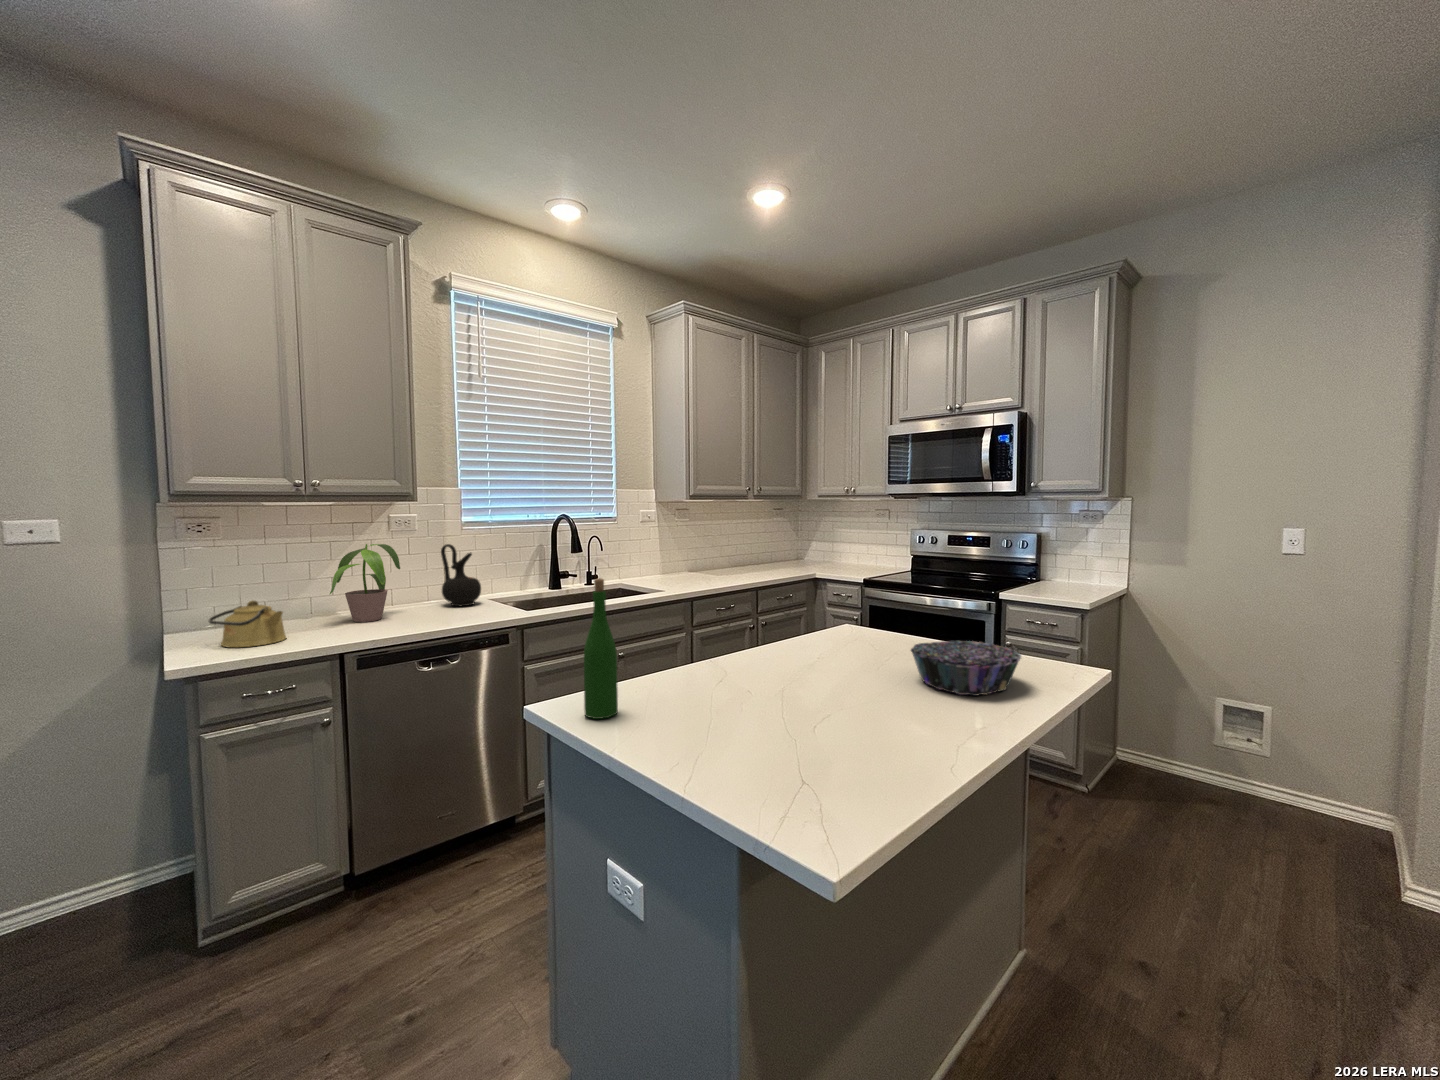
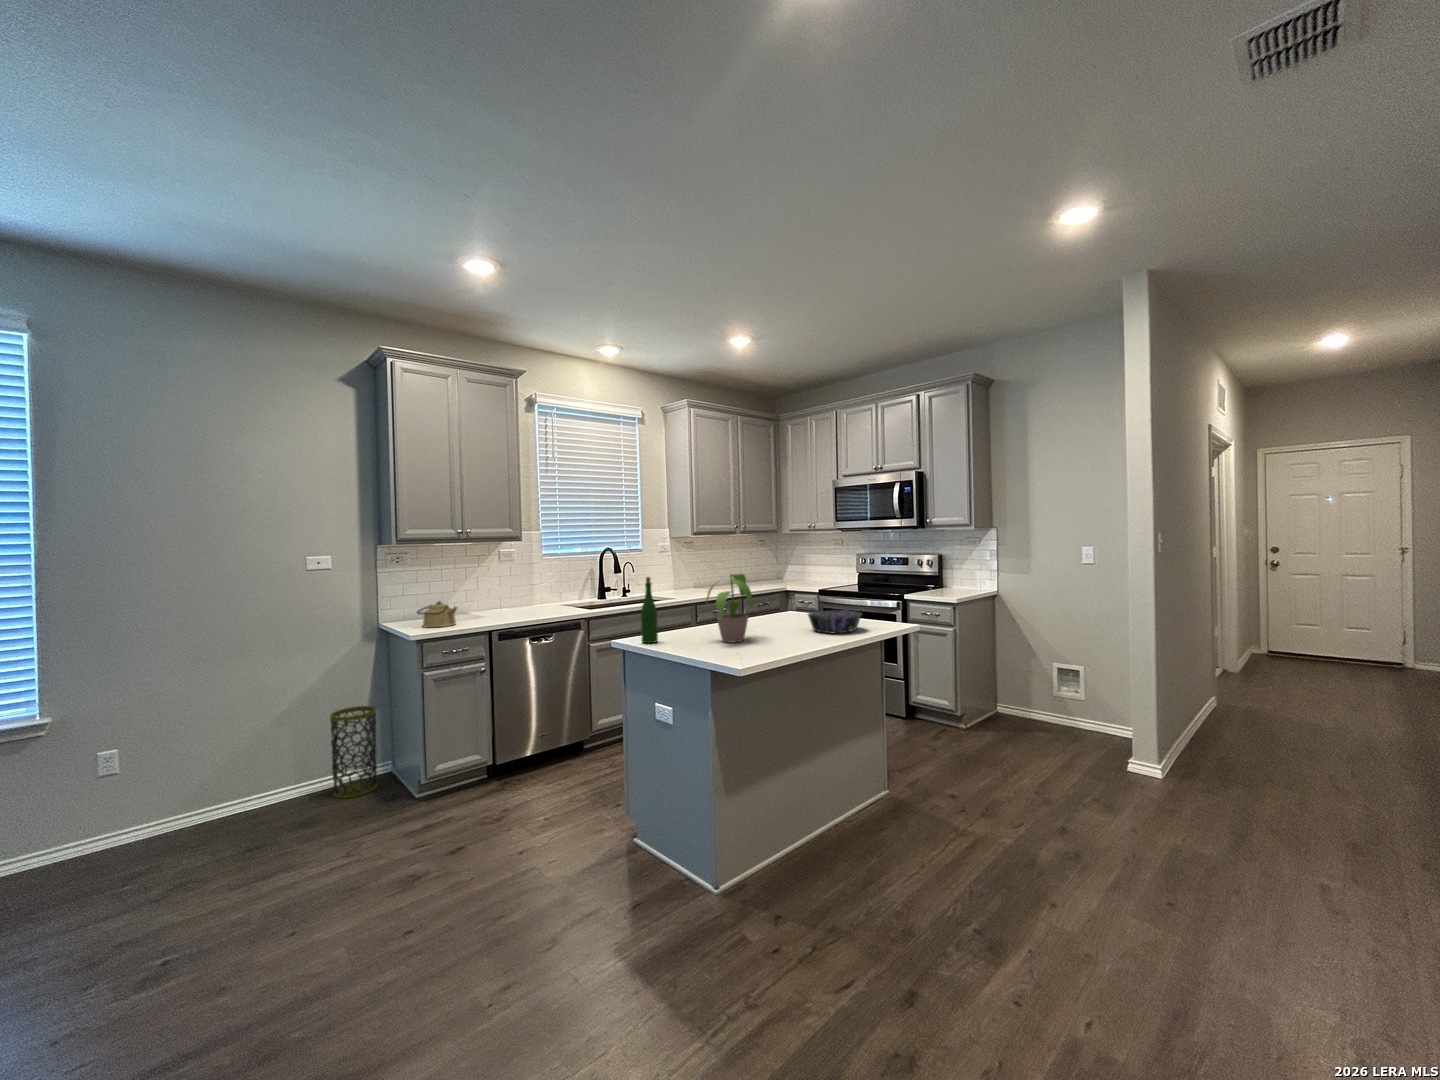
potted plant: present [330,544,400,622] -> present [706,574,753,643]
ceramic jug: present [441,544,481,606] -> none [533,569,558,609]
trash can: none [49,774,152,943] -> present [330,706,377,798]

